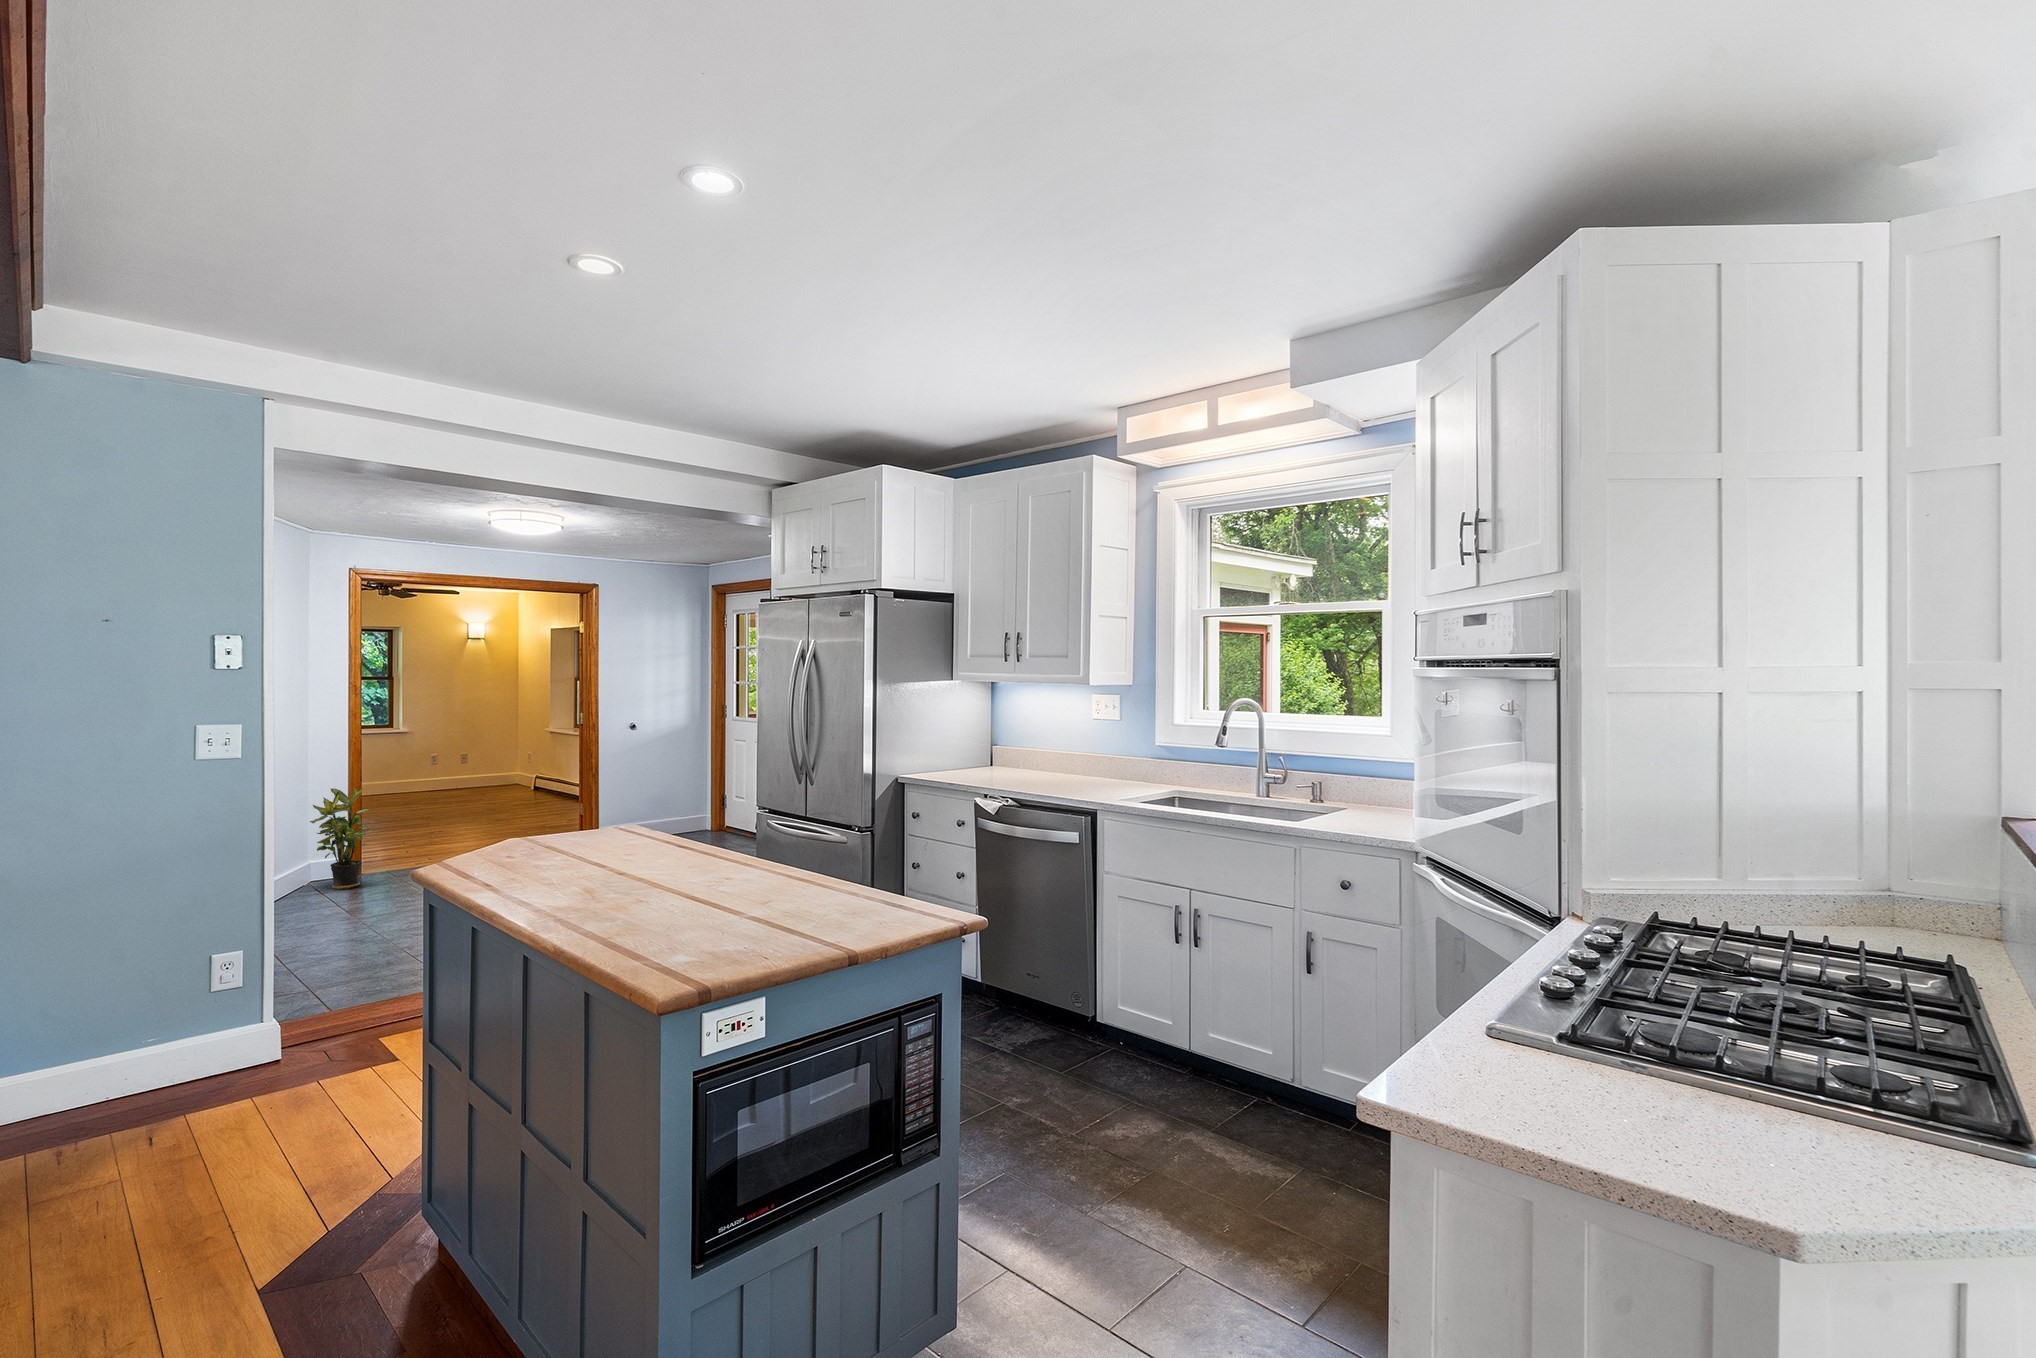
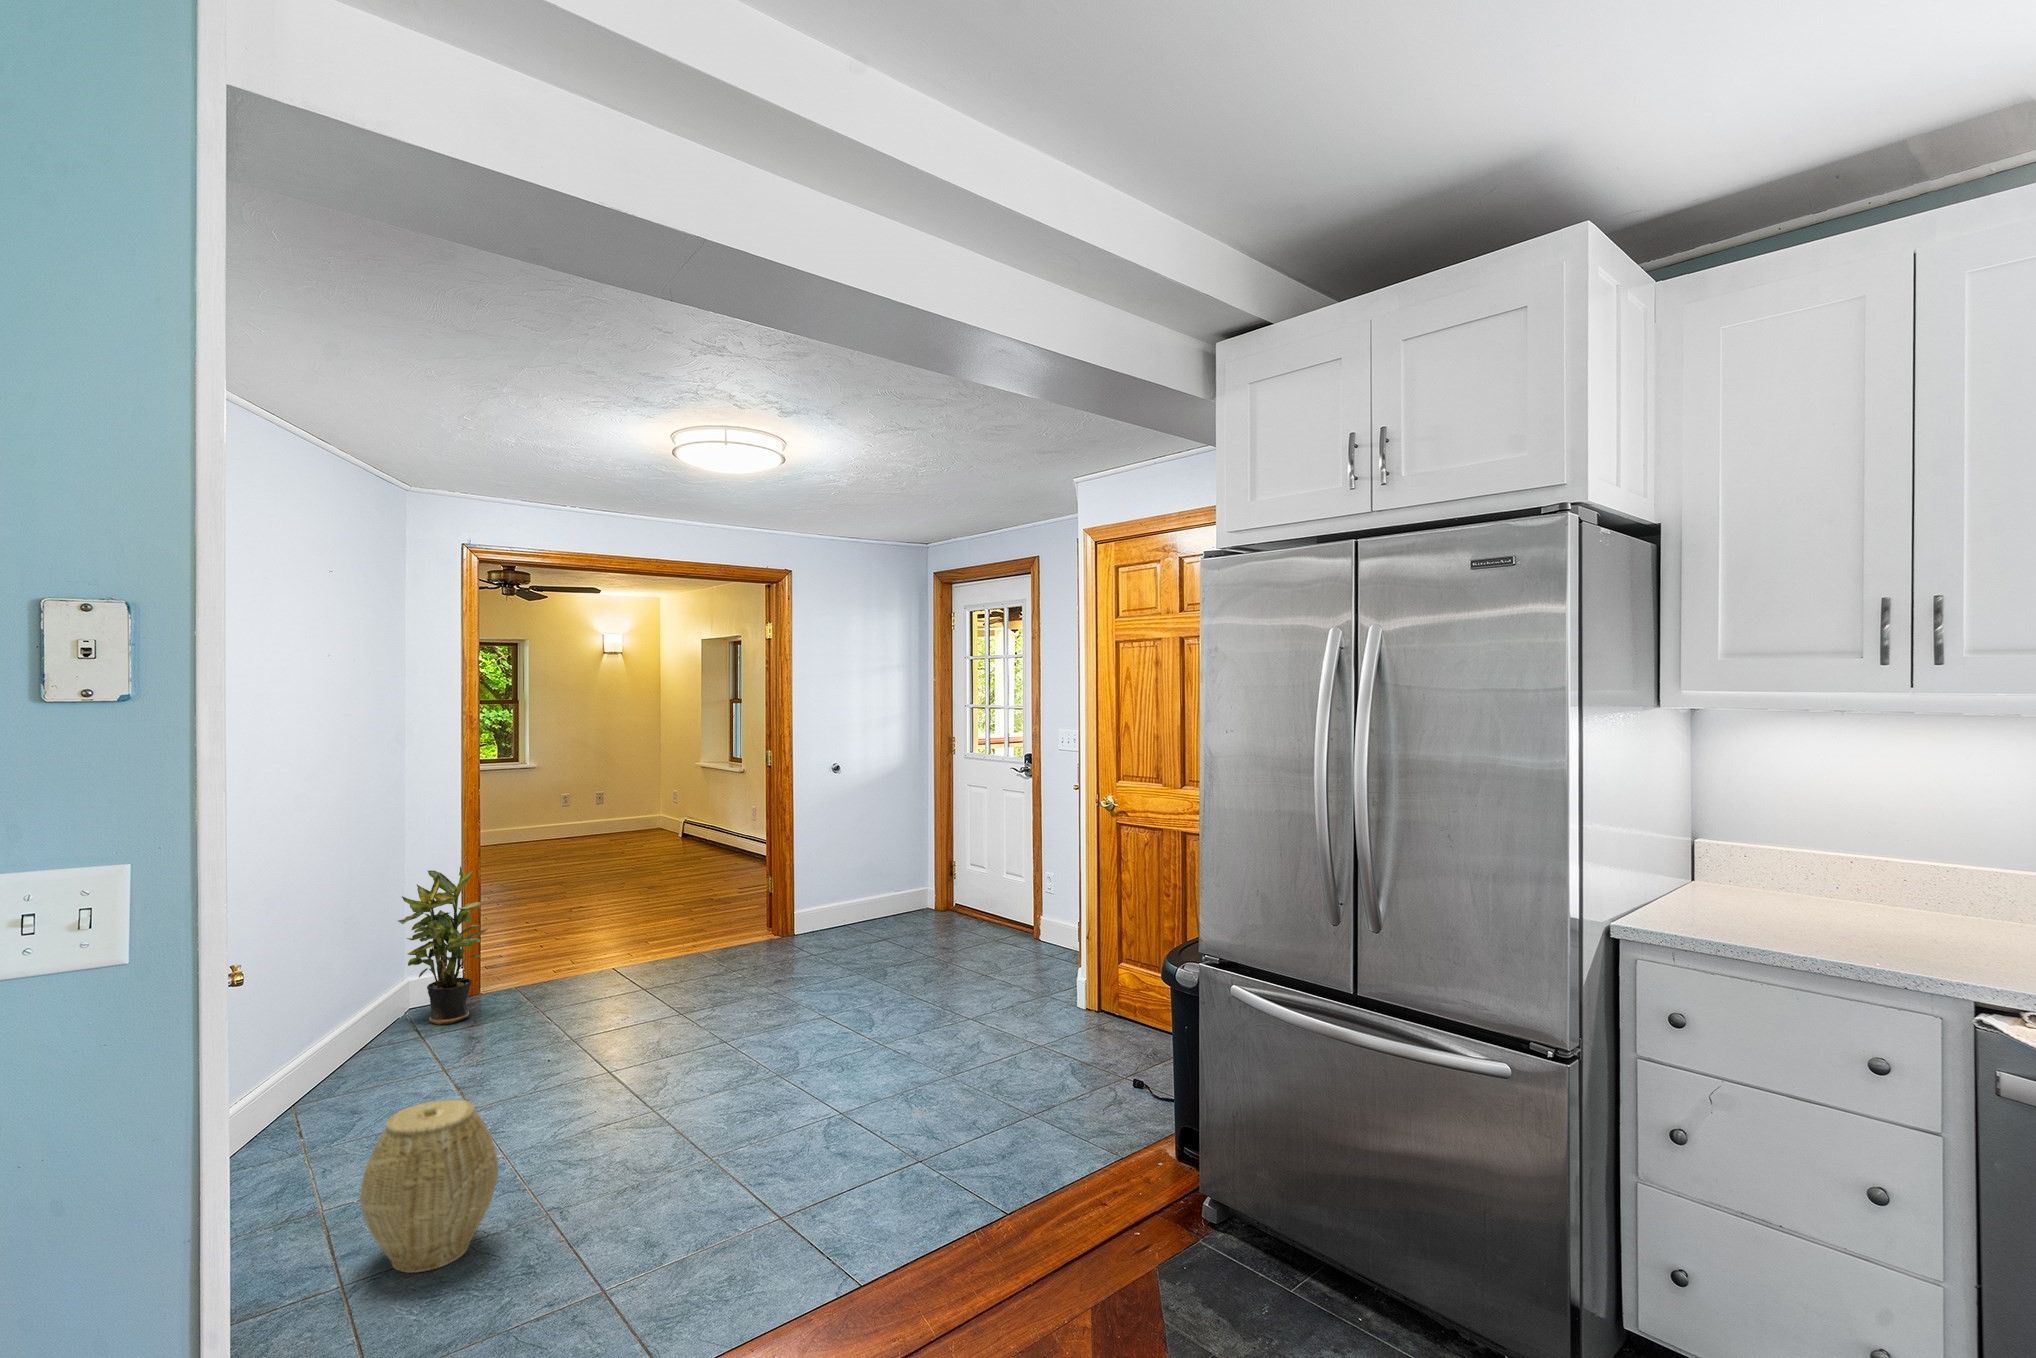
woven basket: none [308,891,385,975] -> present [360,1099,498,1273]

